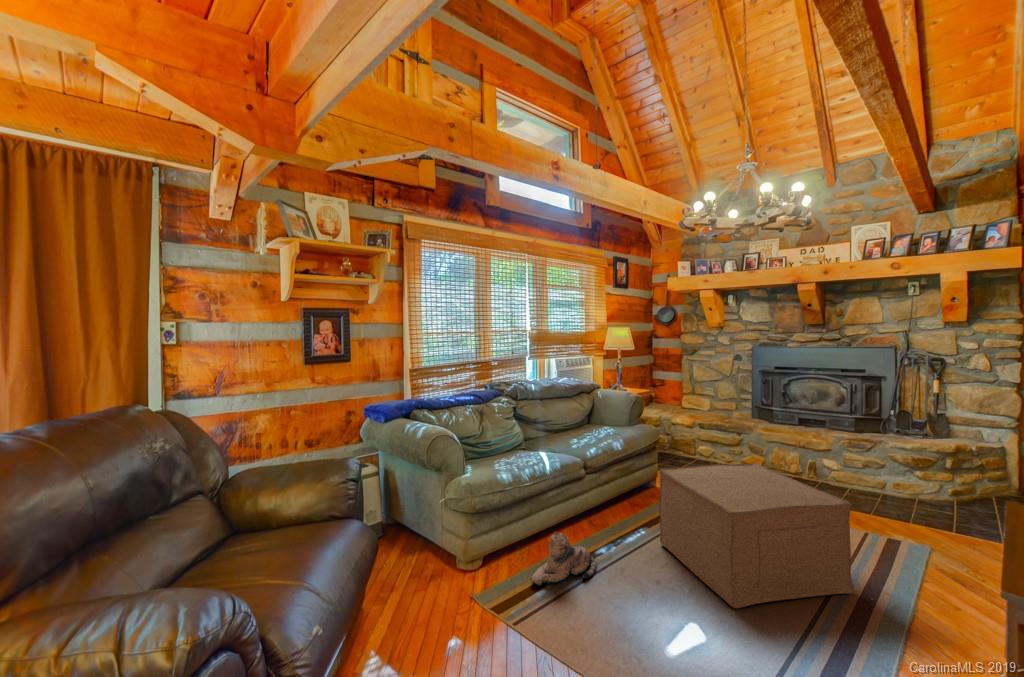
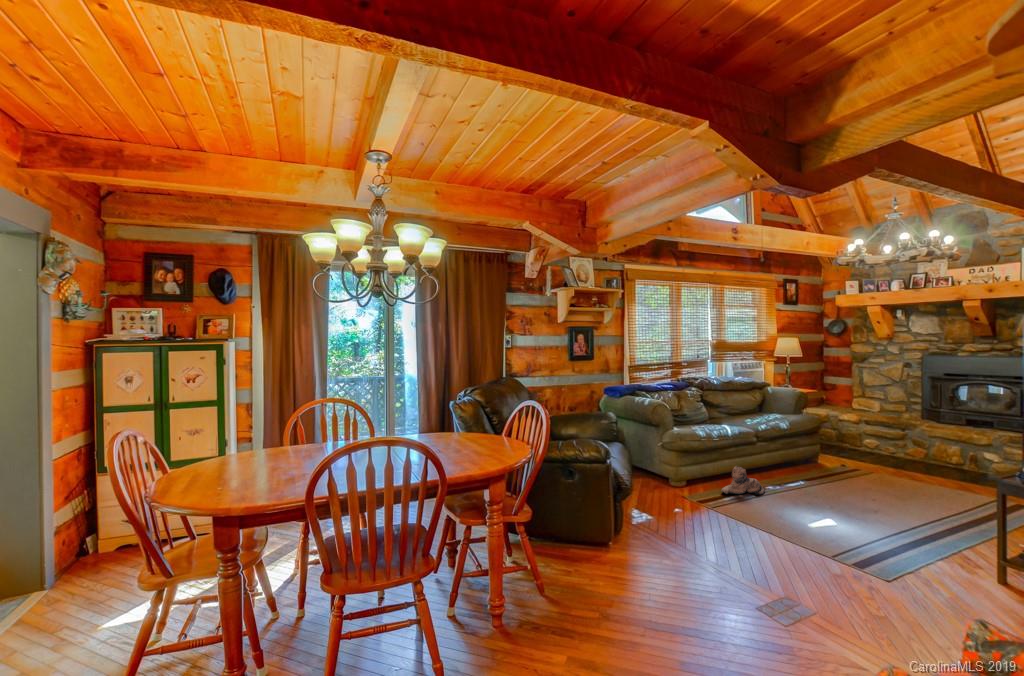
ottoman: present [659,463,853,608] -> none [813,436,958,519]

